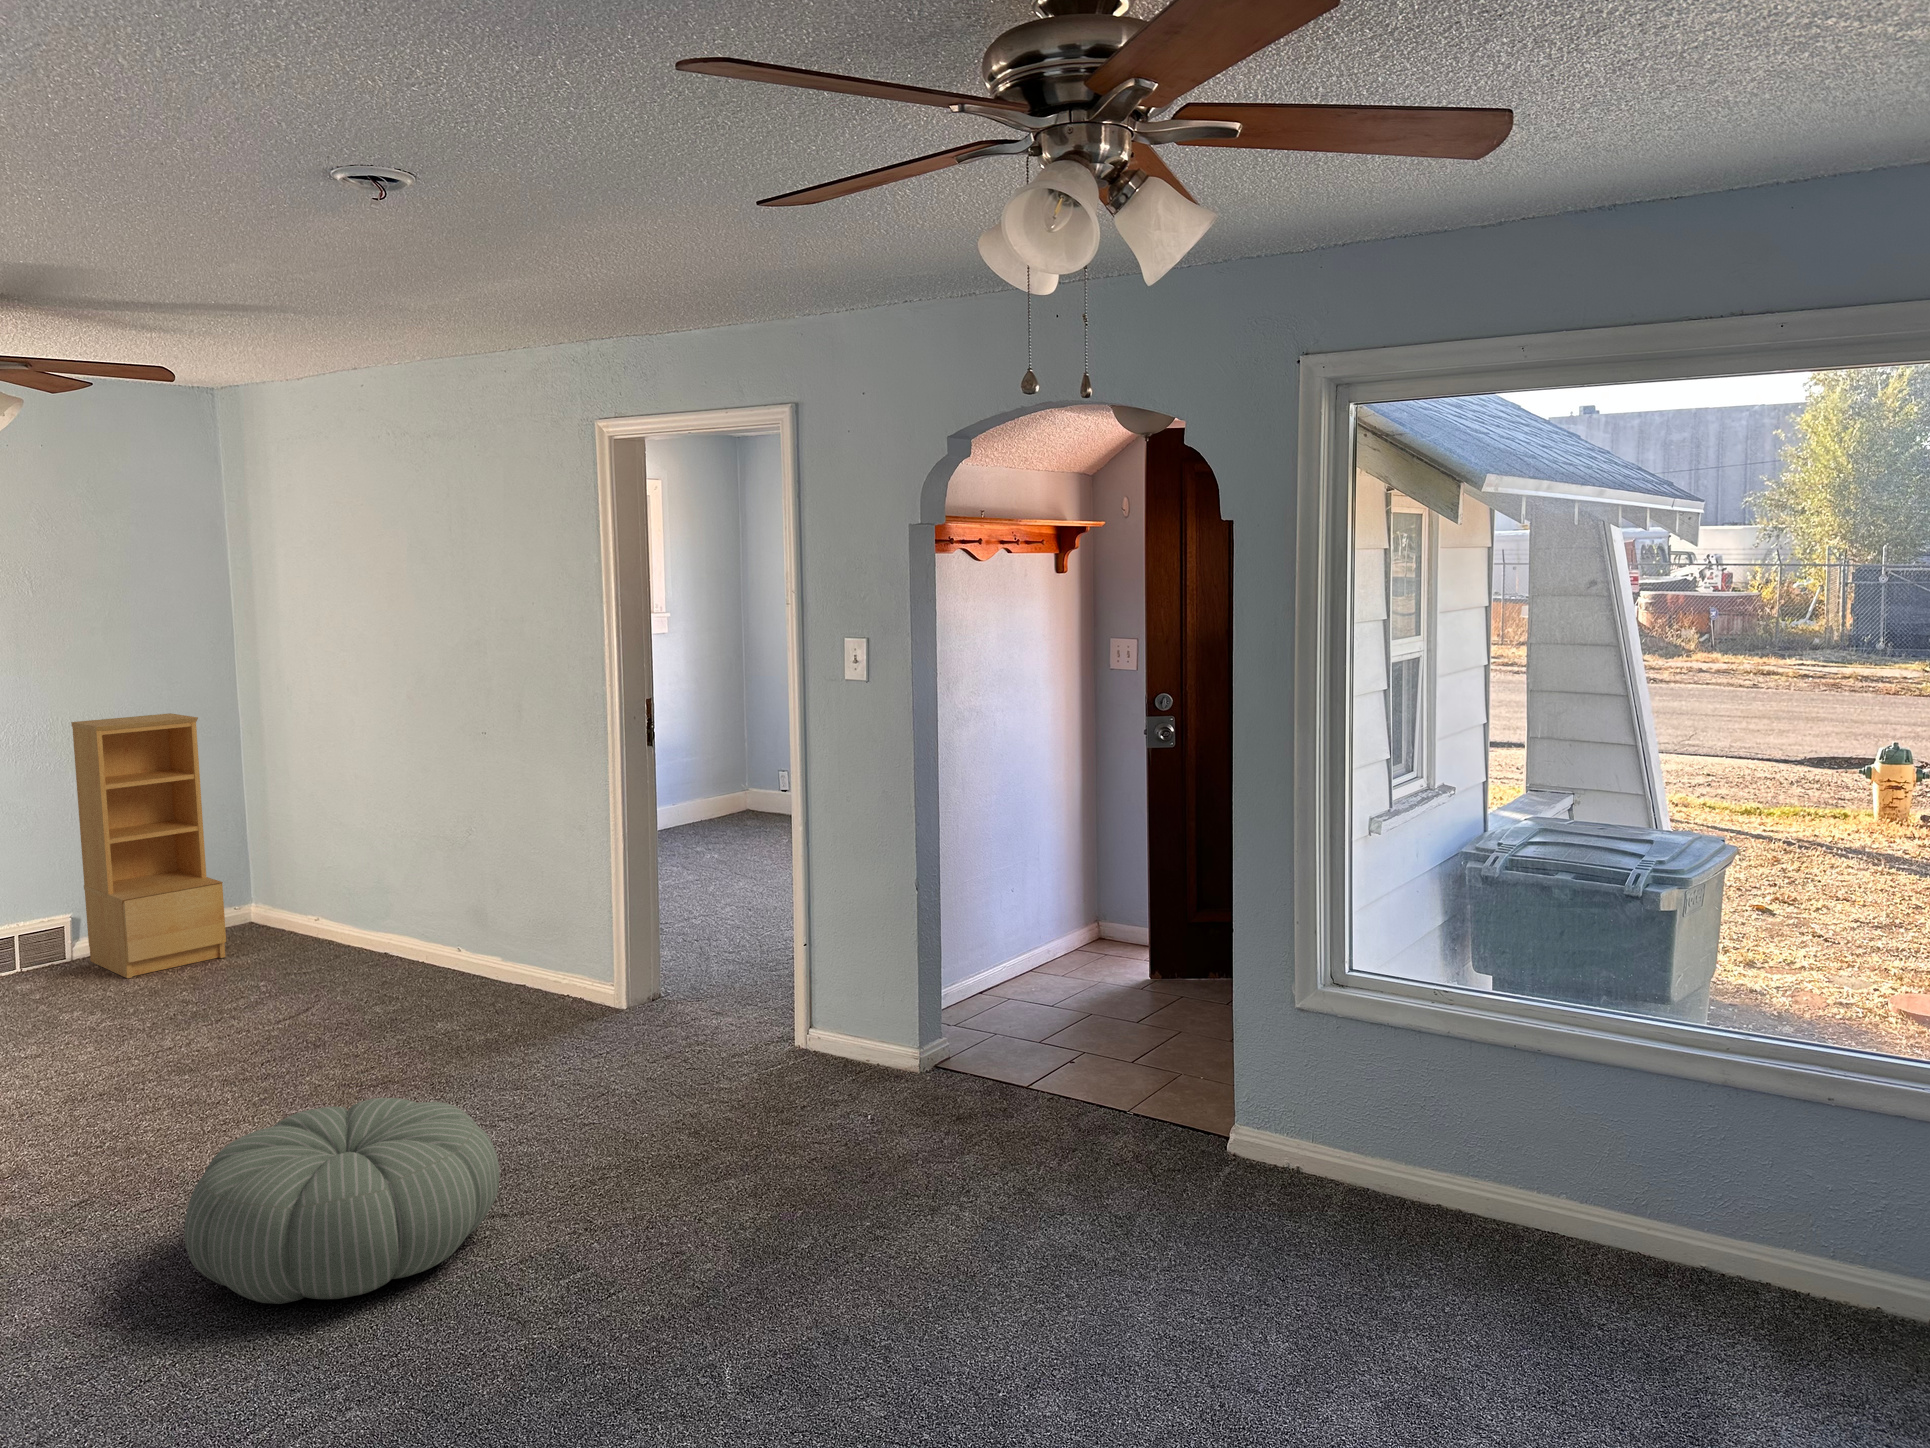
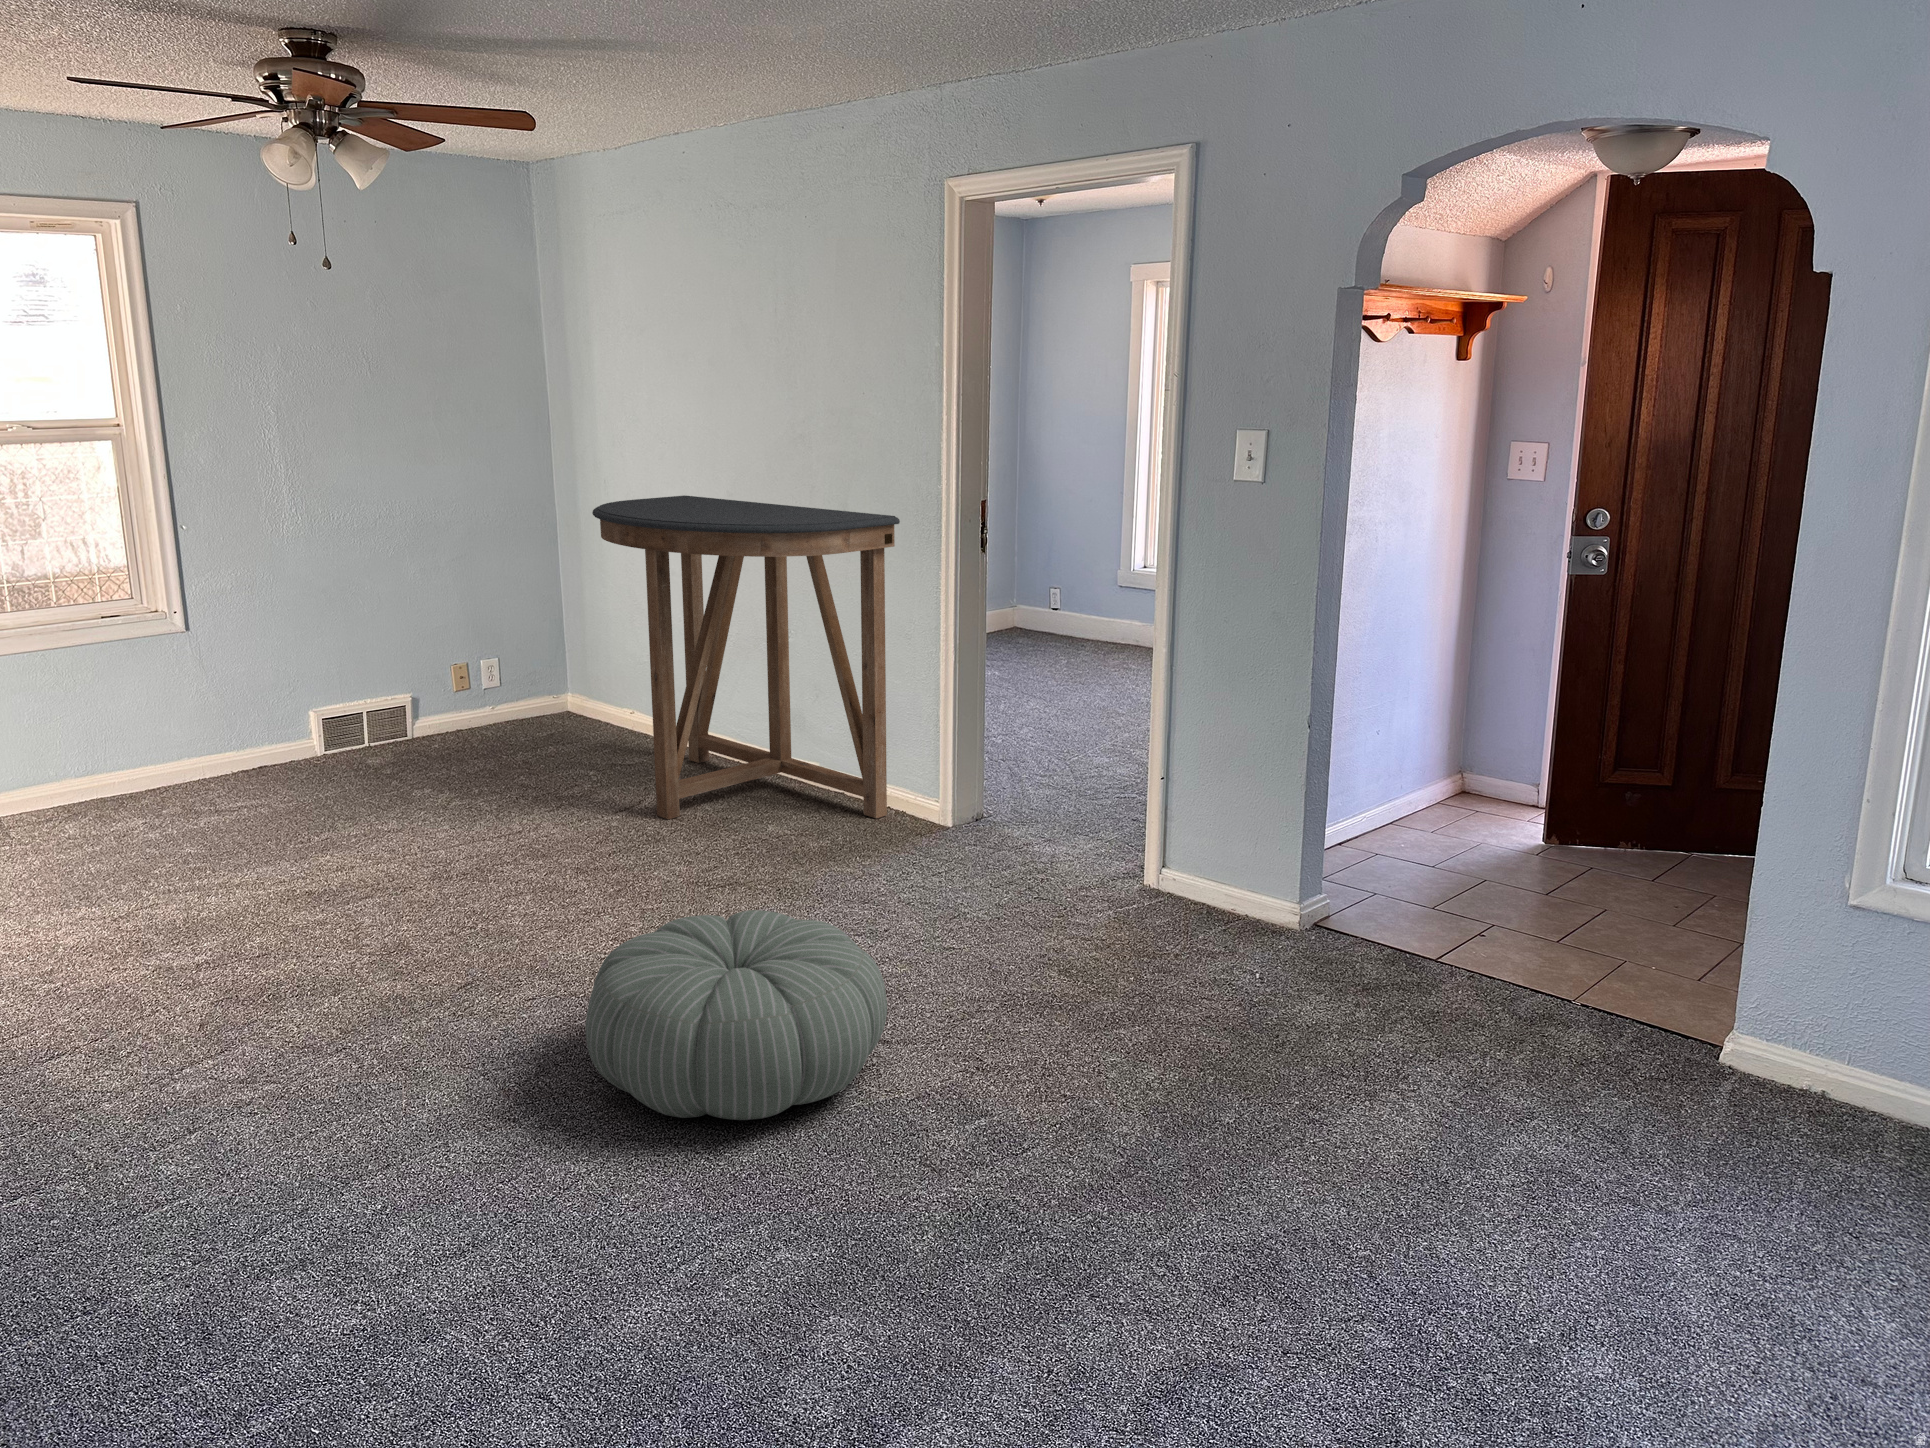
console table: none [262,705,564,1022] -> present [592,495,900,819]
bookshelf: present [71,713,226,978] -> none [407,499,549,759]

